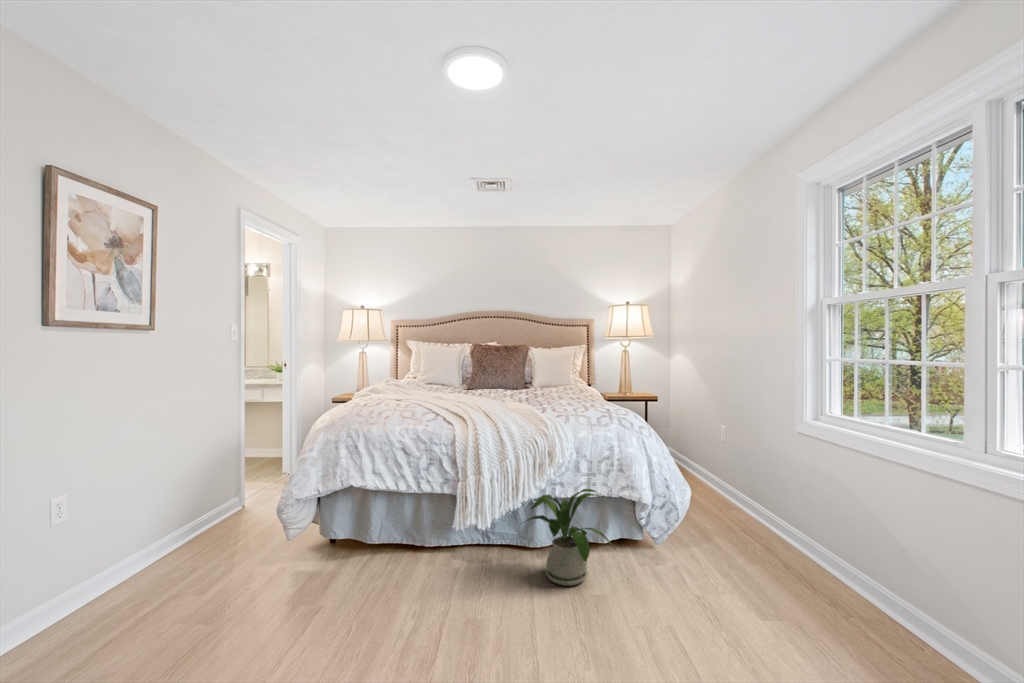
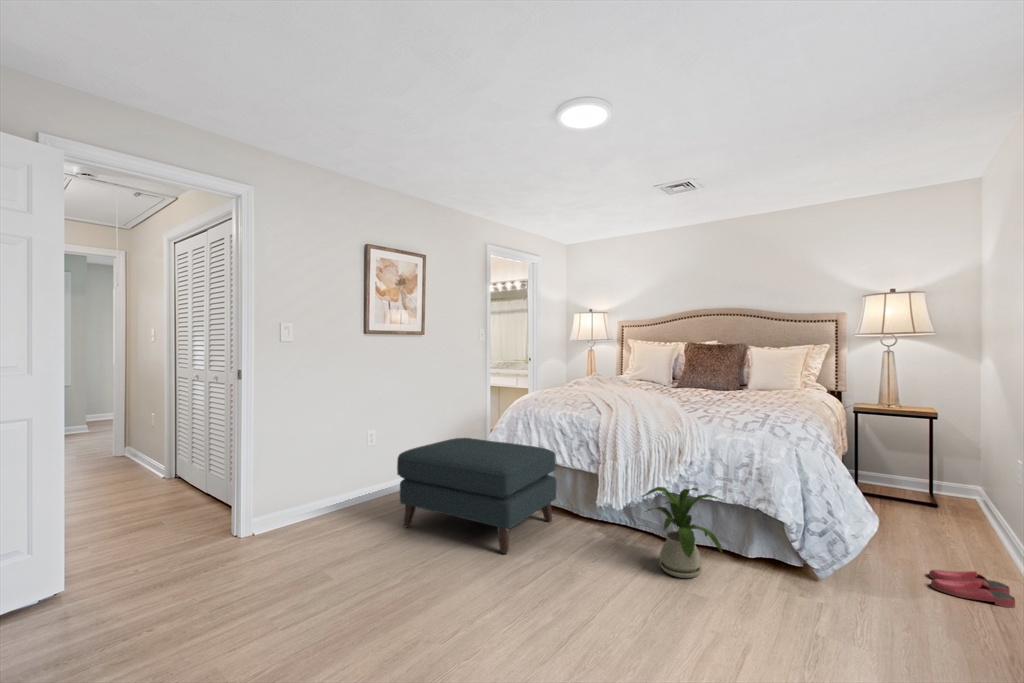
ottoman: none [168,474,402,637] -> present [397,438,556,554]
slippers: none [714,513,769,535] -> present [929,570,1015,608]

